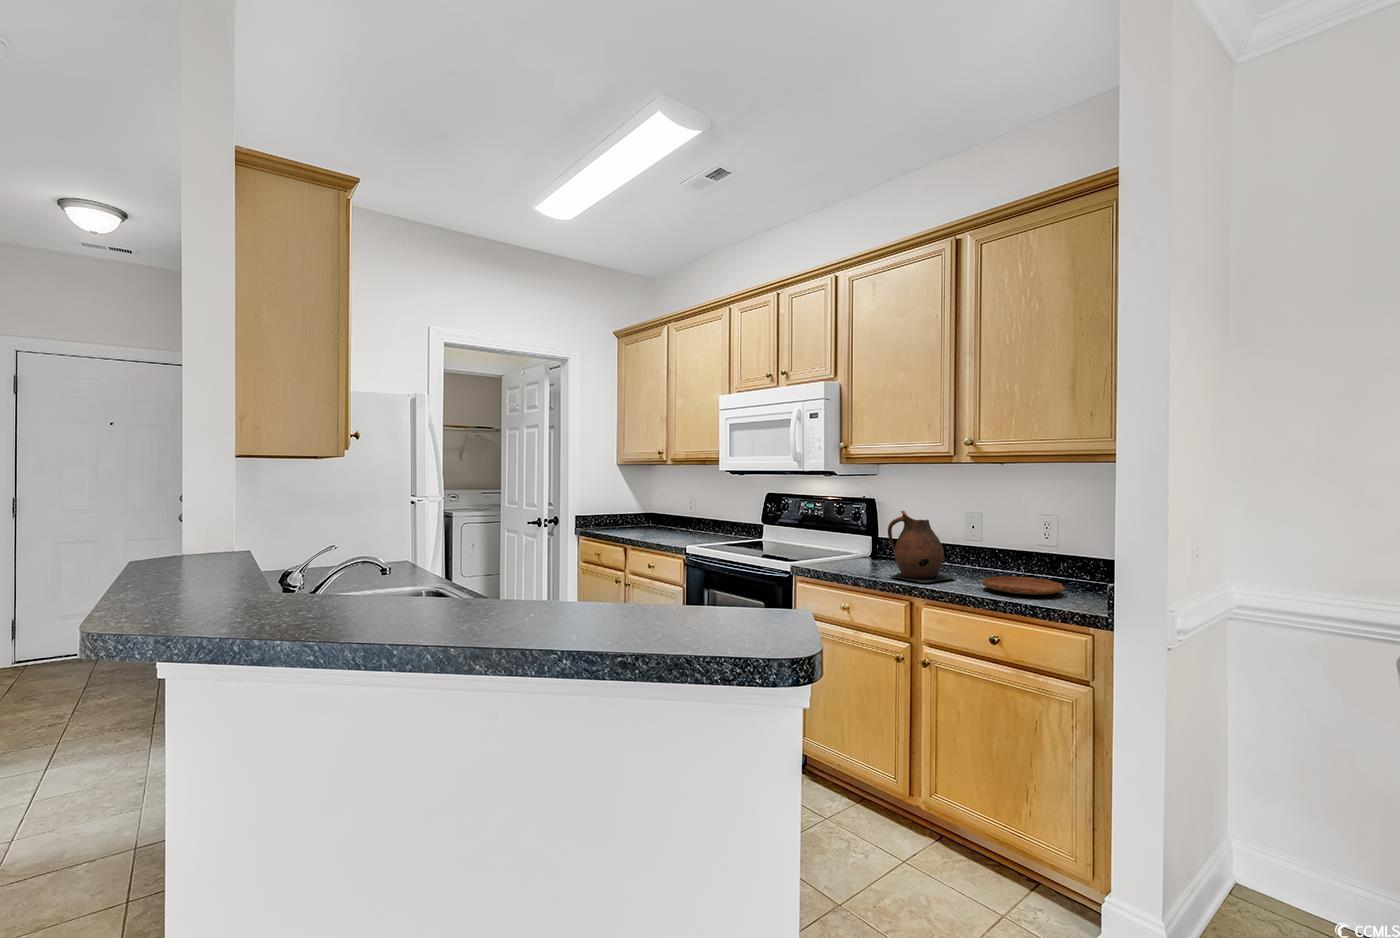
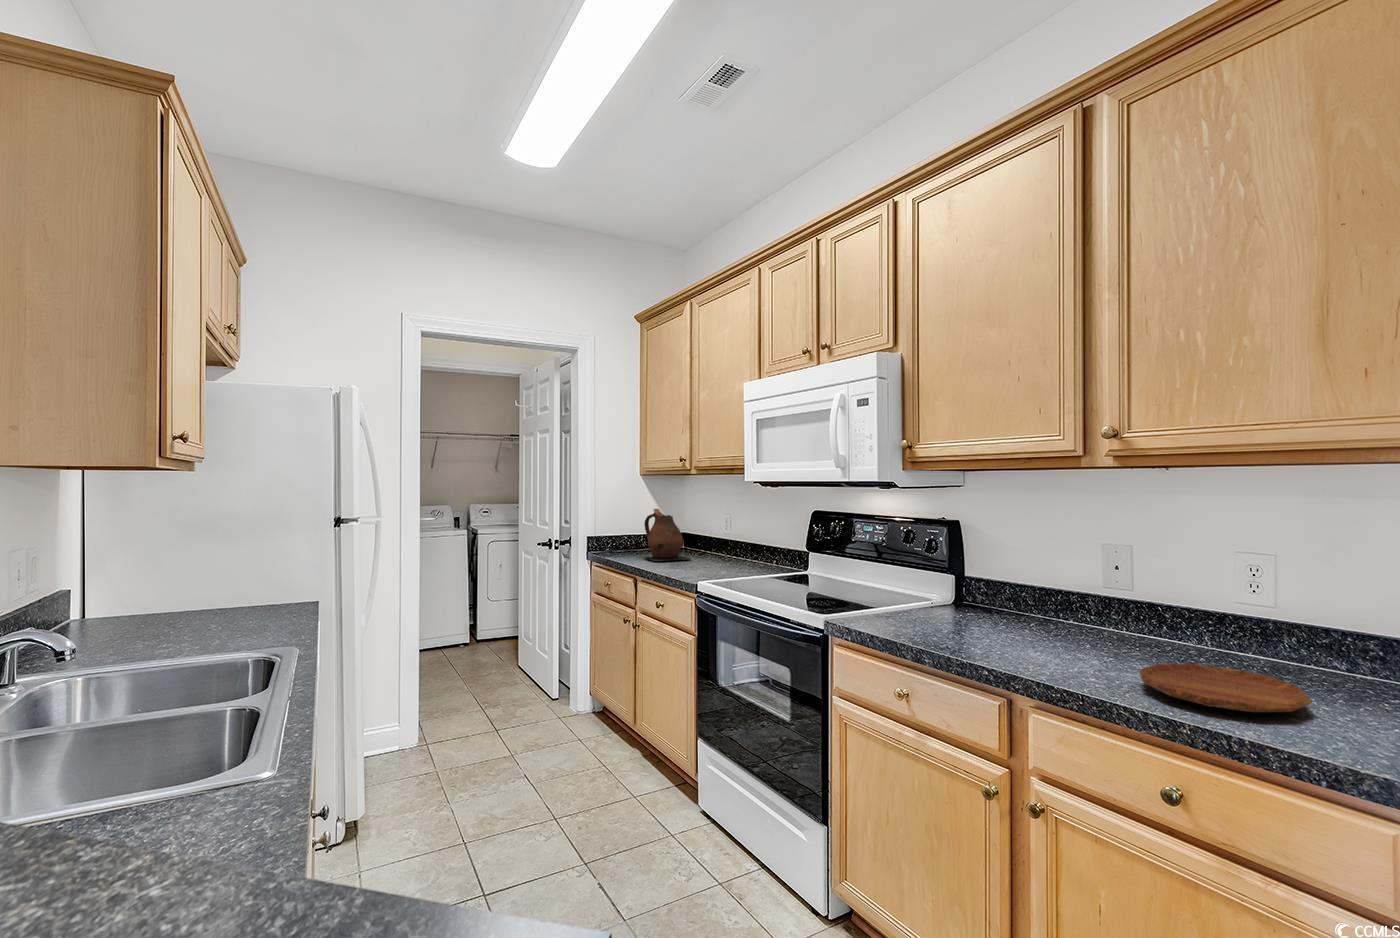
ceramic pitcher: present [888,511,956,583] -> present [644,509,691,561]

